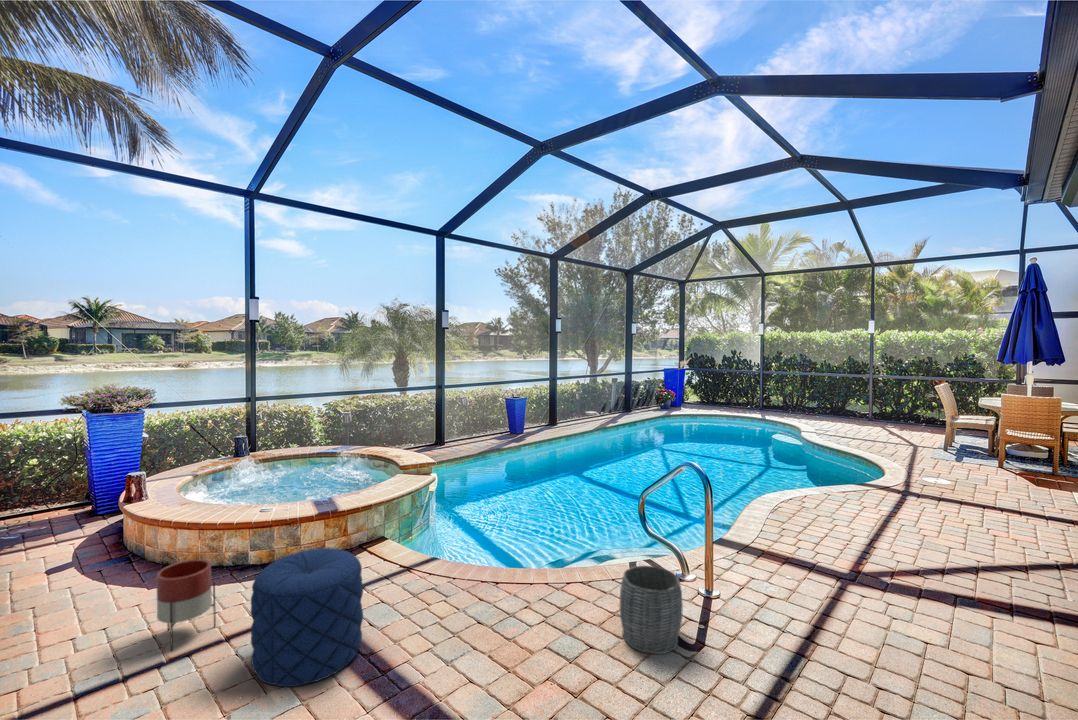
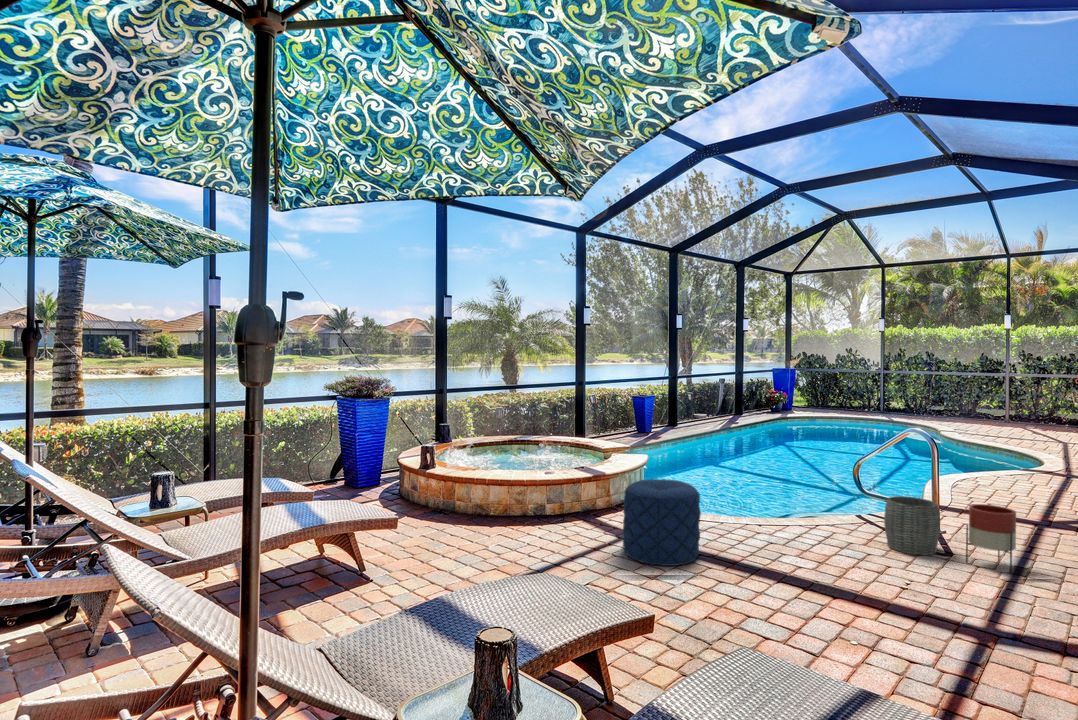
planter: present [156,559,216,650] -> present [966,504,1016,573]

